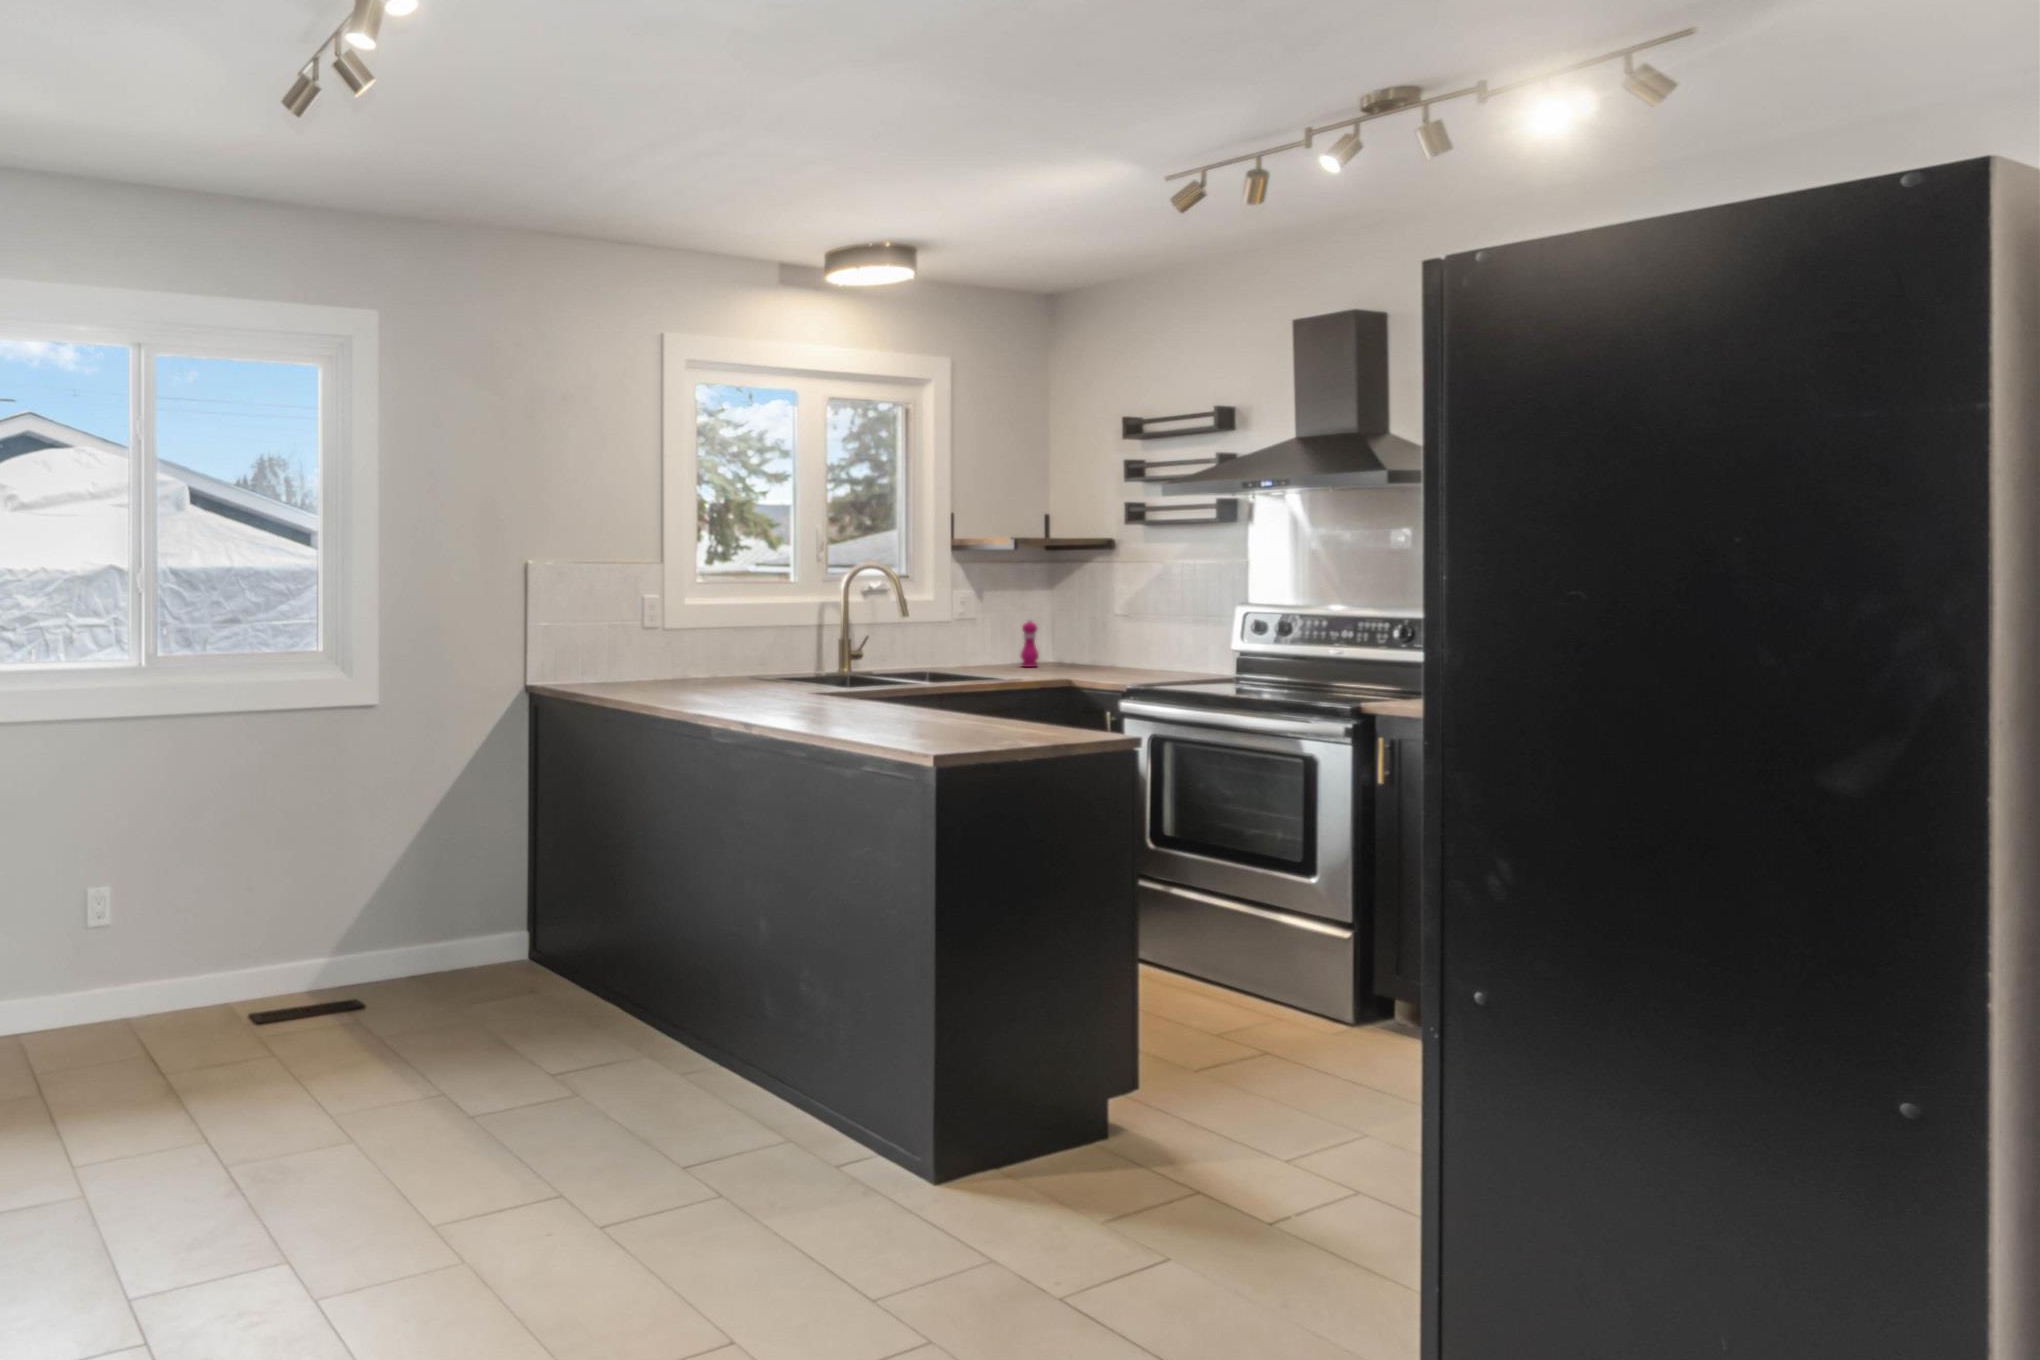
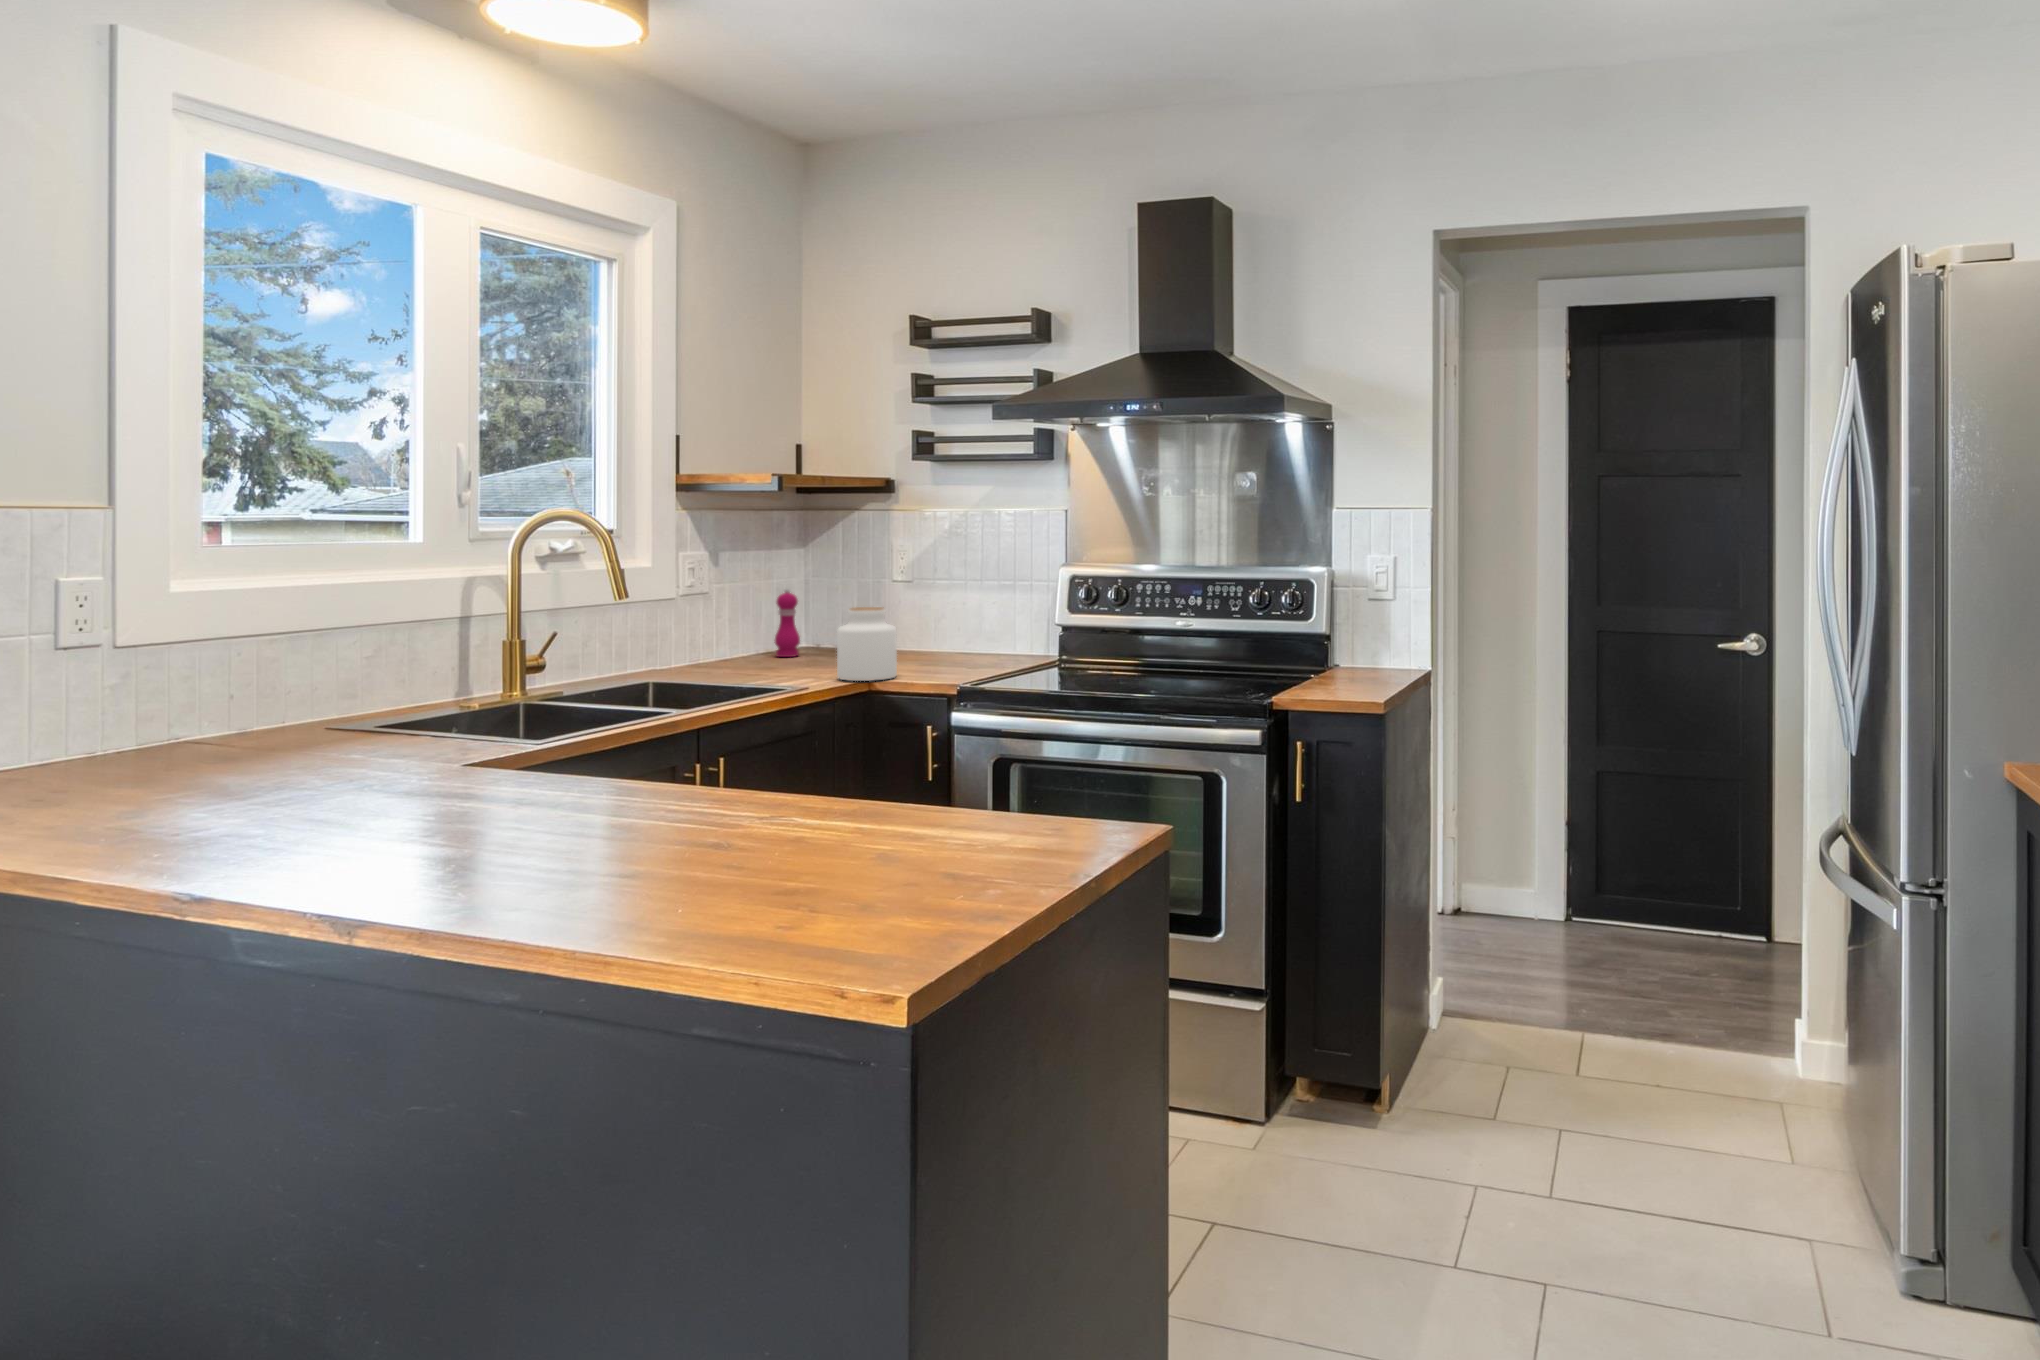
jar: none [1050,629,1094,679] -> present [837,607,897,681]

